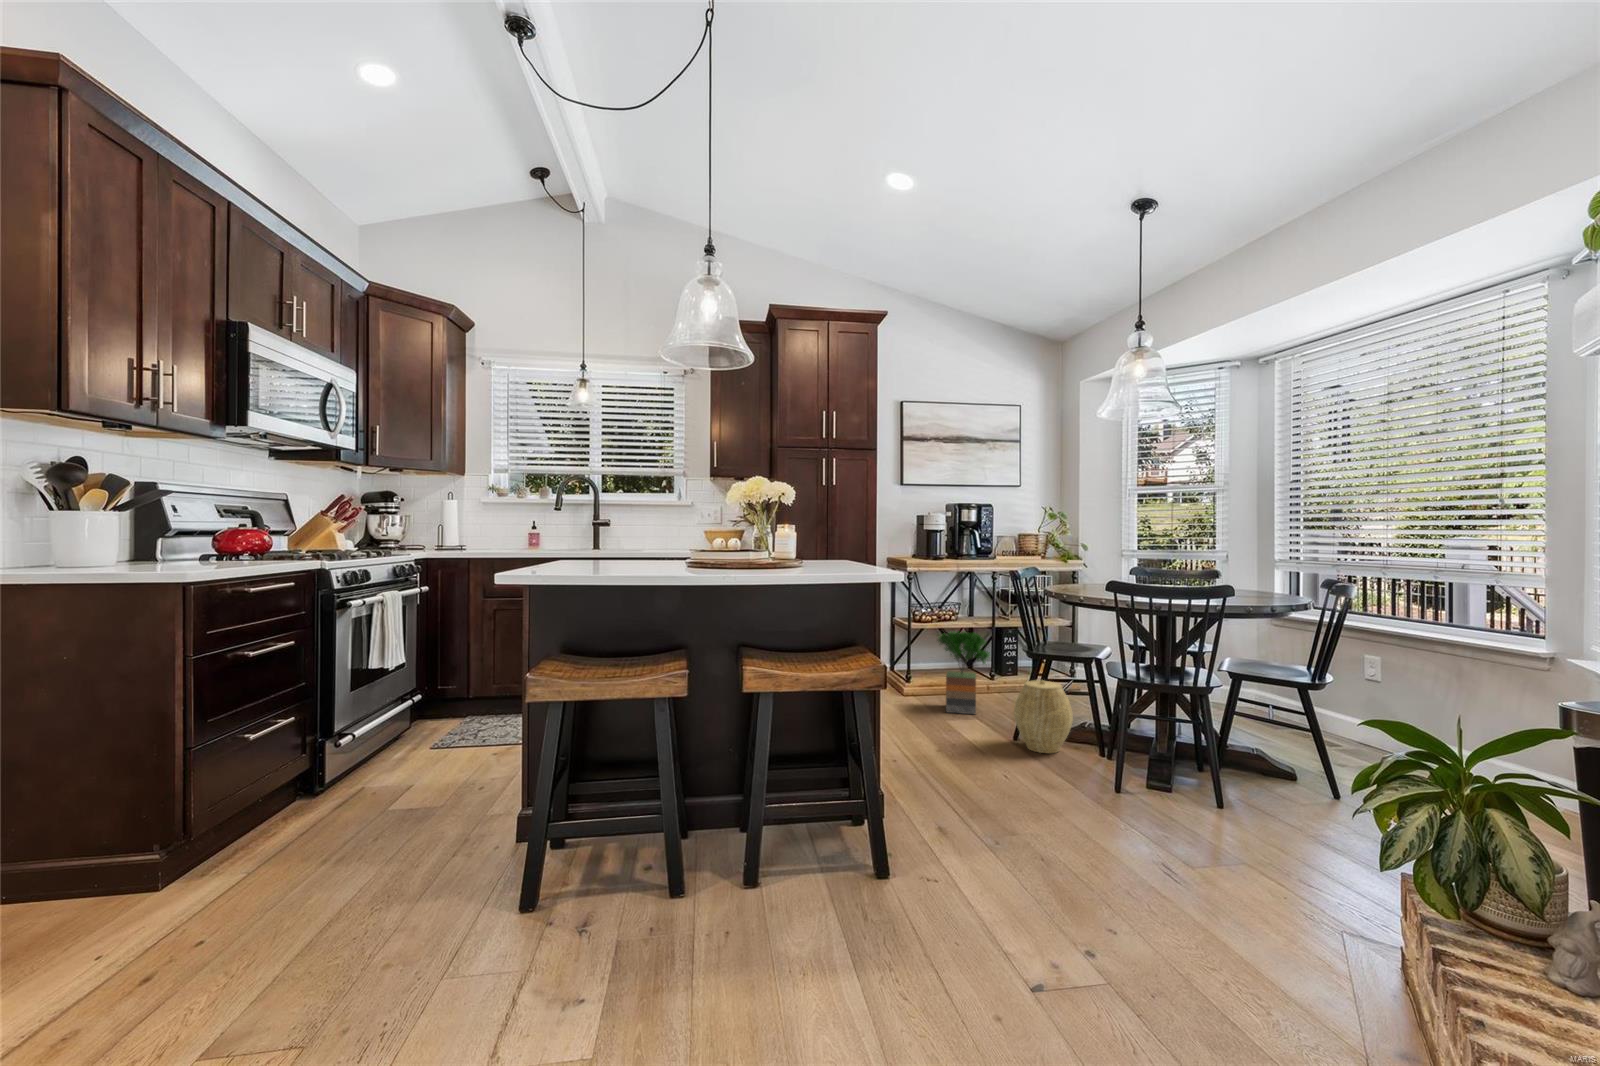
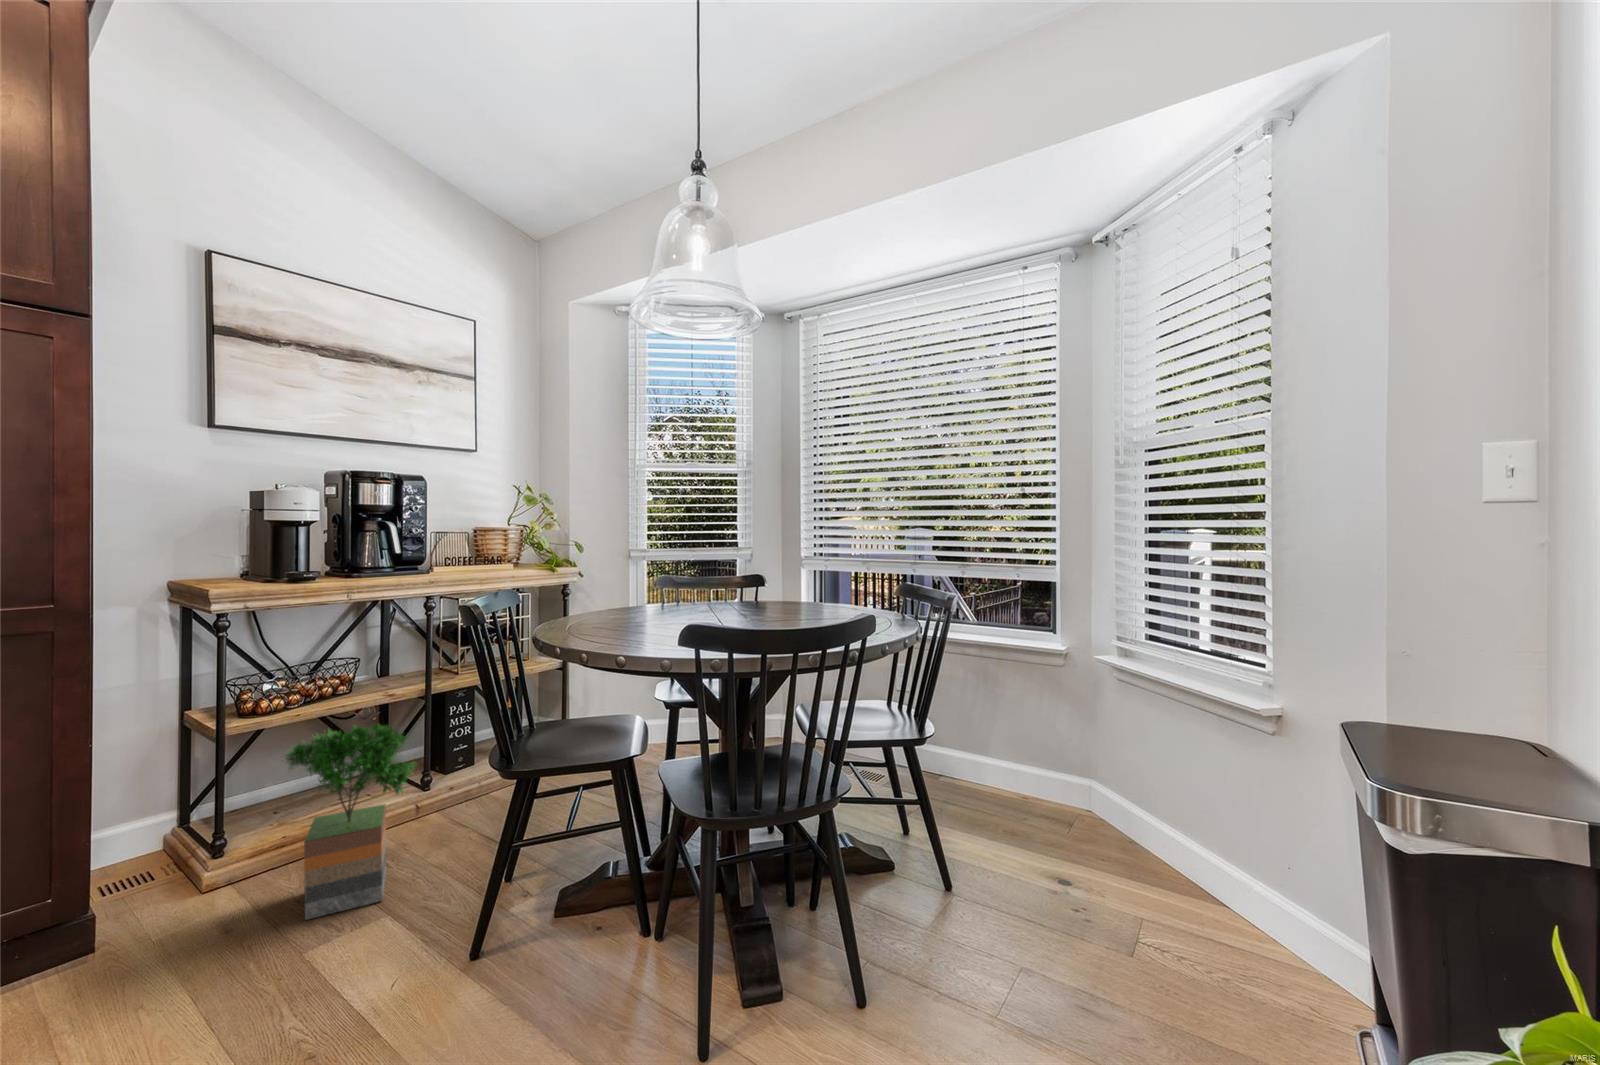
woven basket: present [1014,680,1073,753] -> none [465,824,592,1002]

